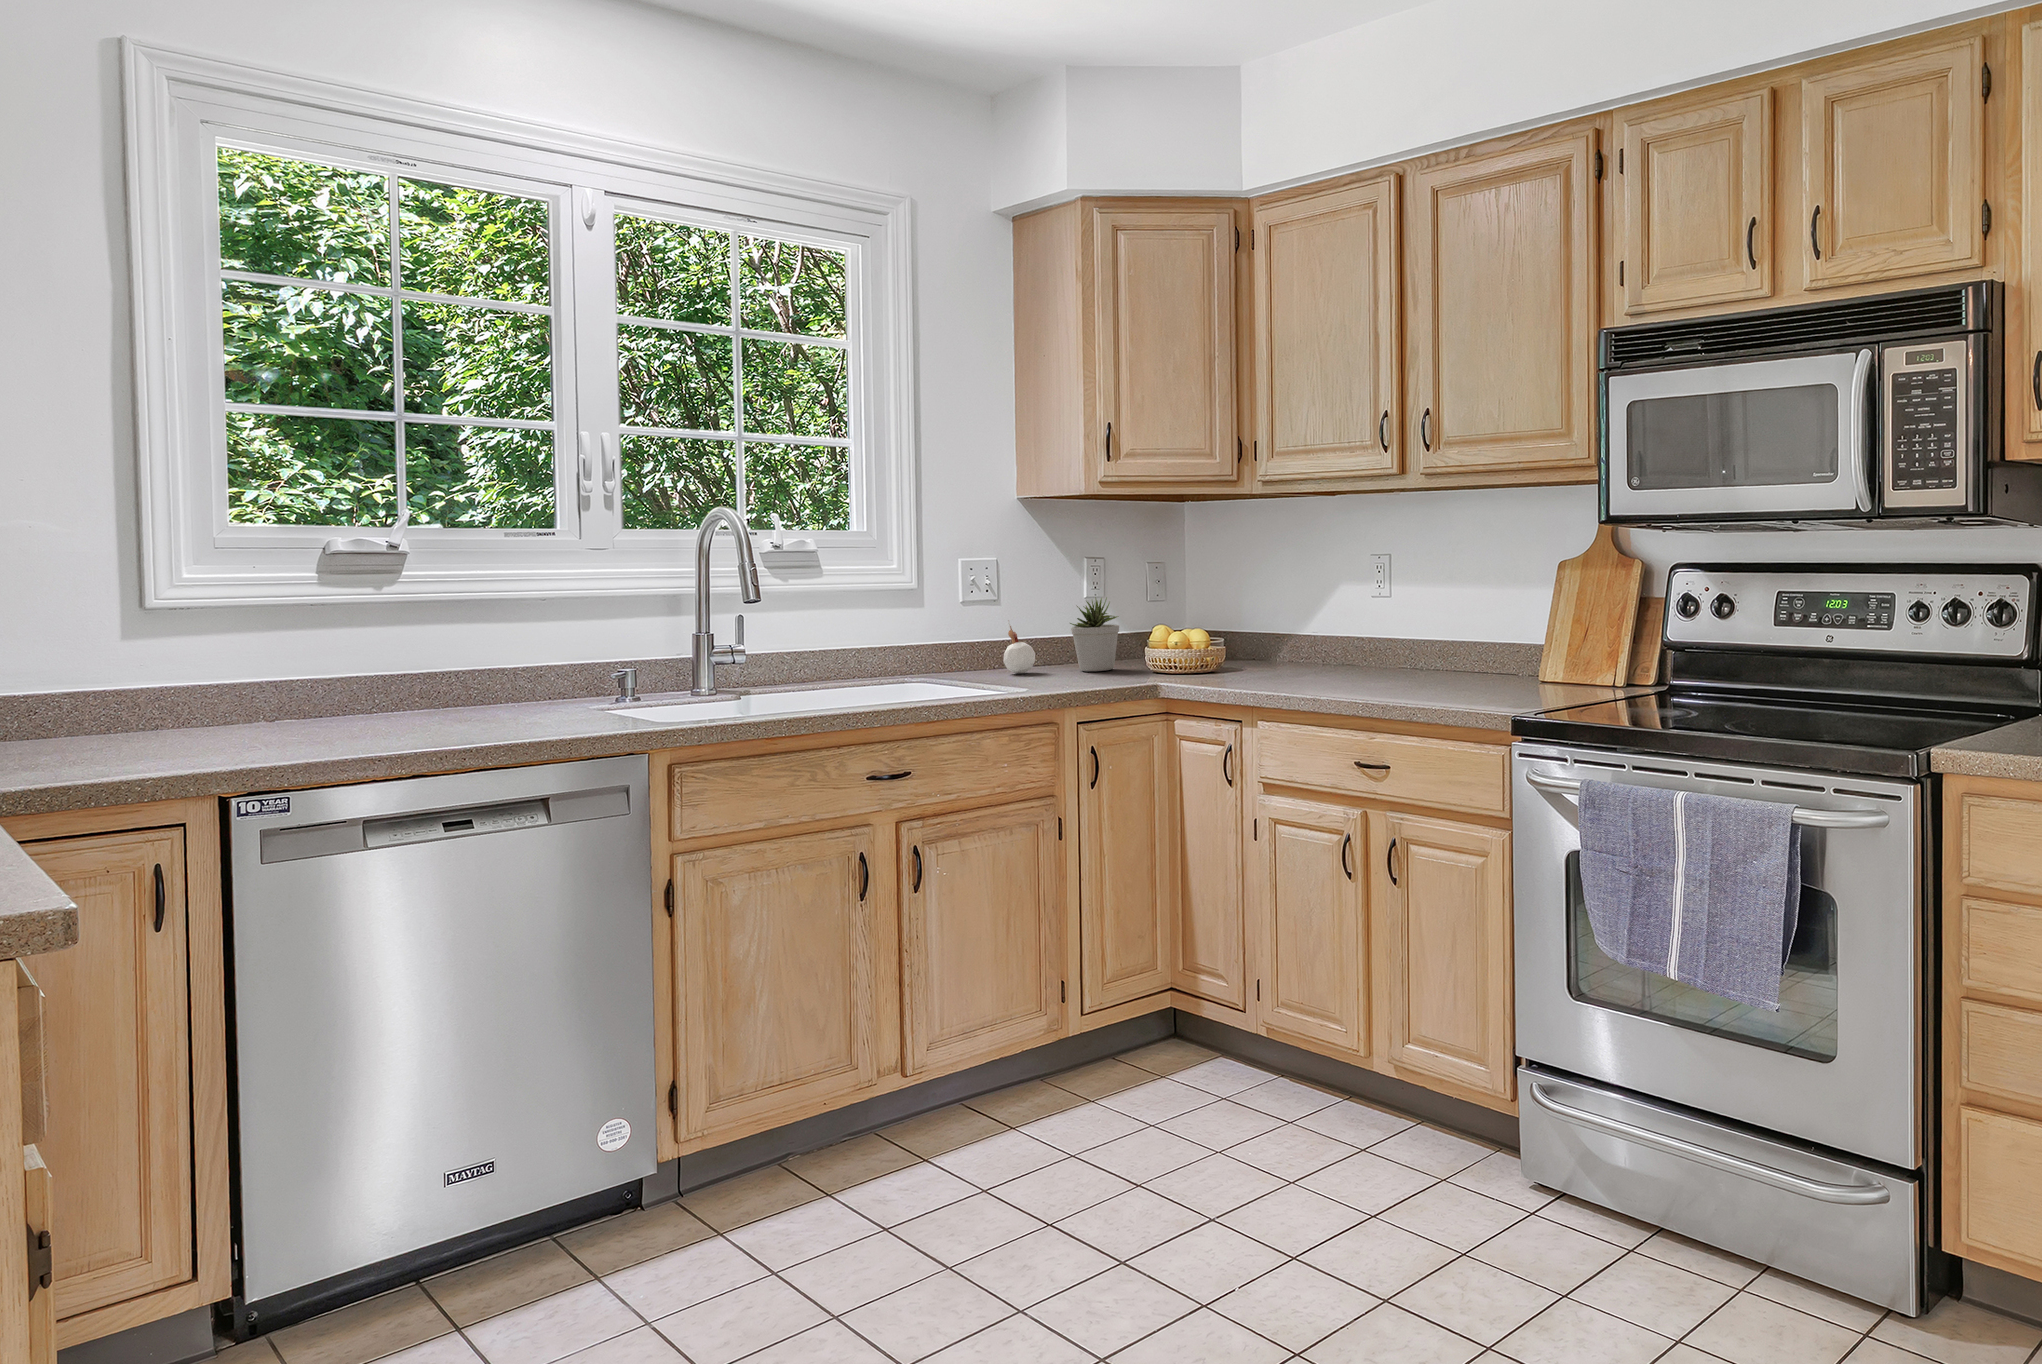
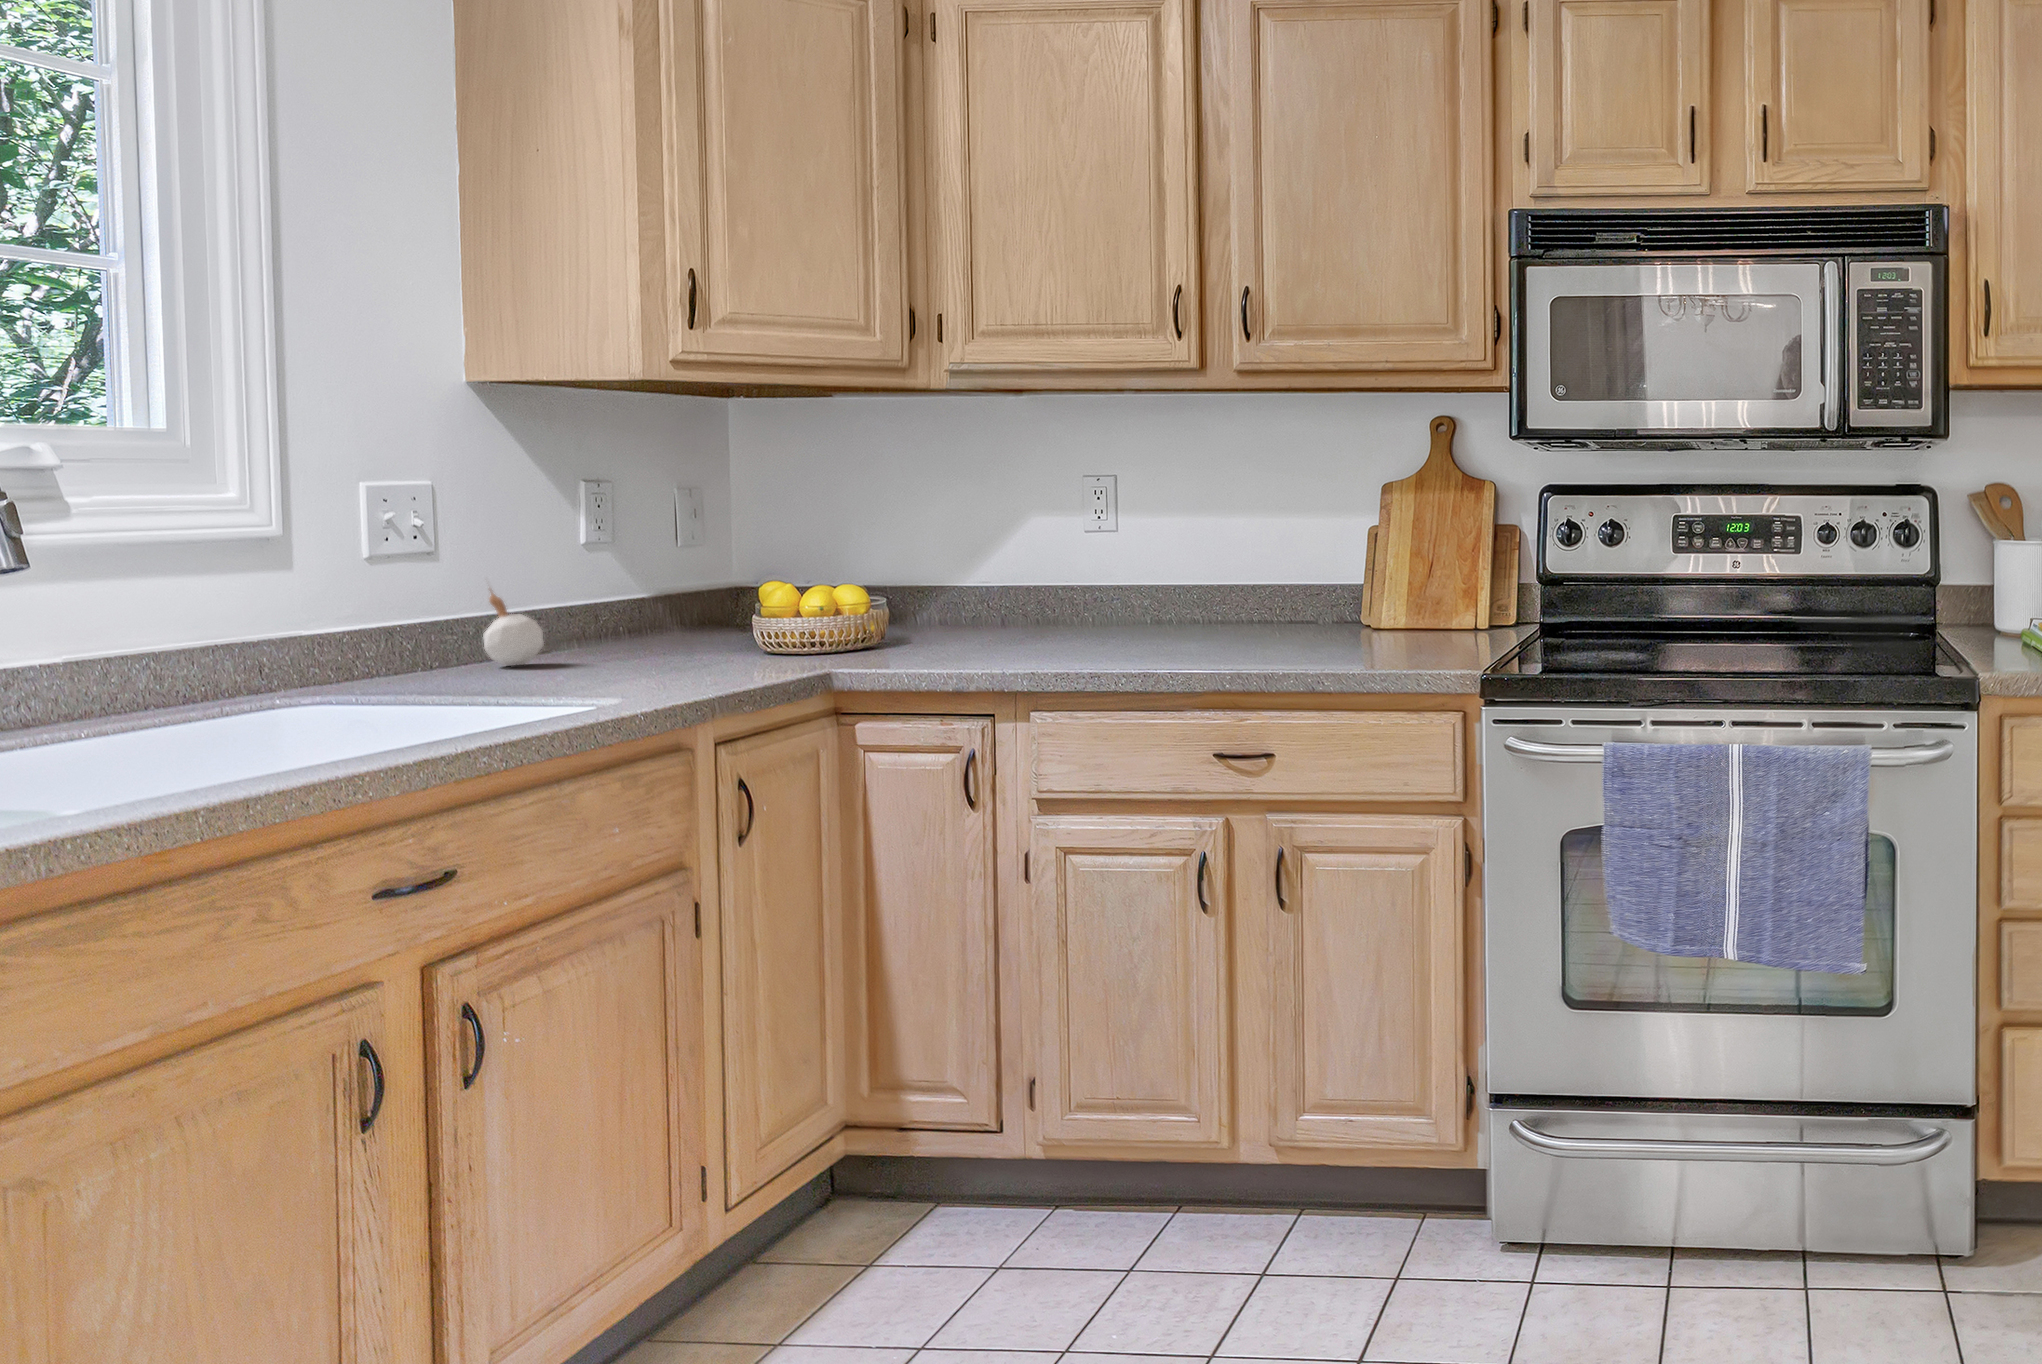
potted plant: present [1070,597,1119,671] -> none [603,536,690,657]

